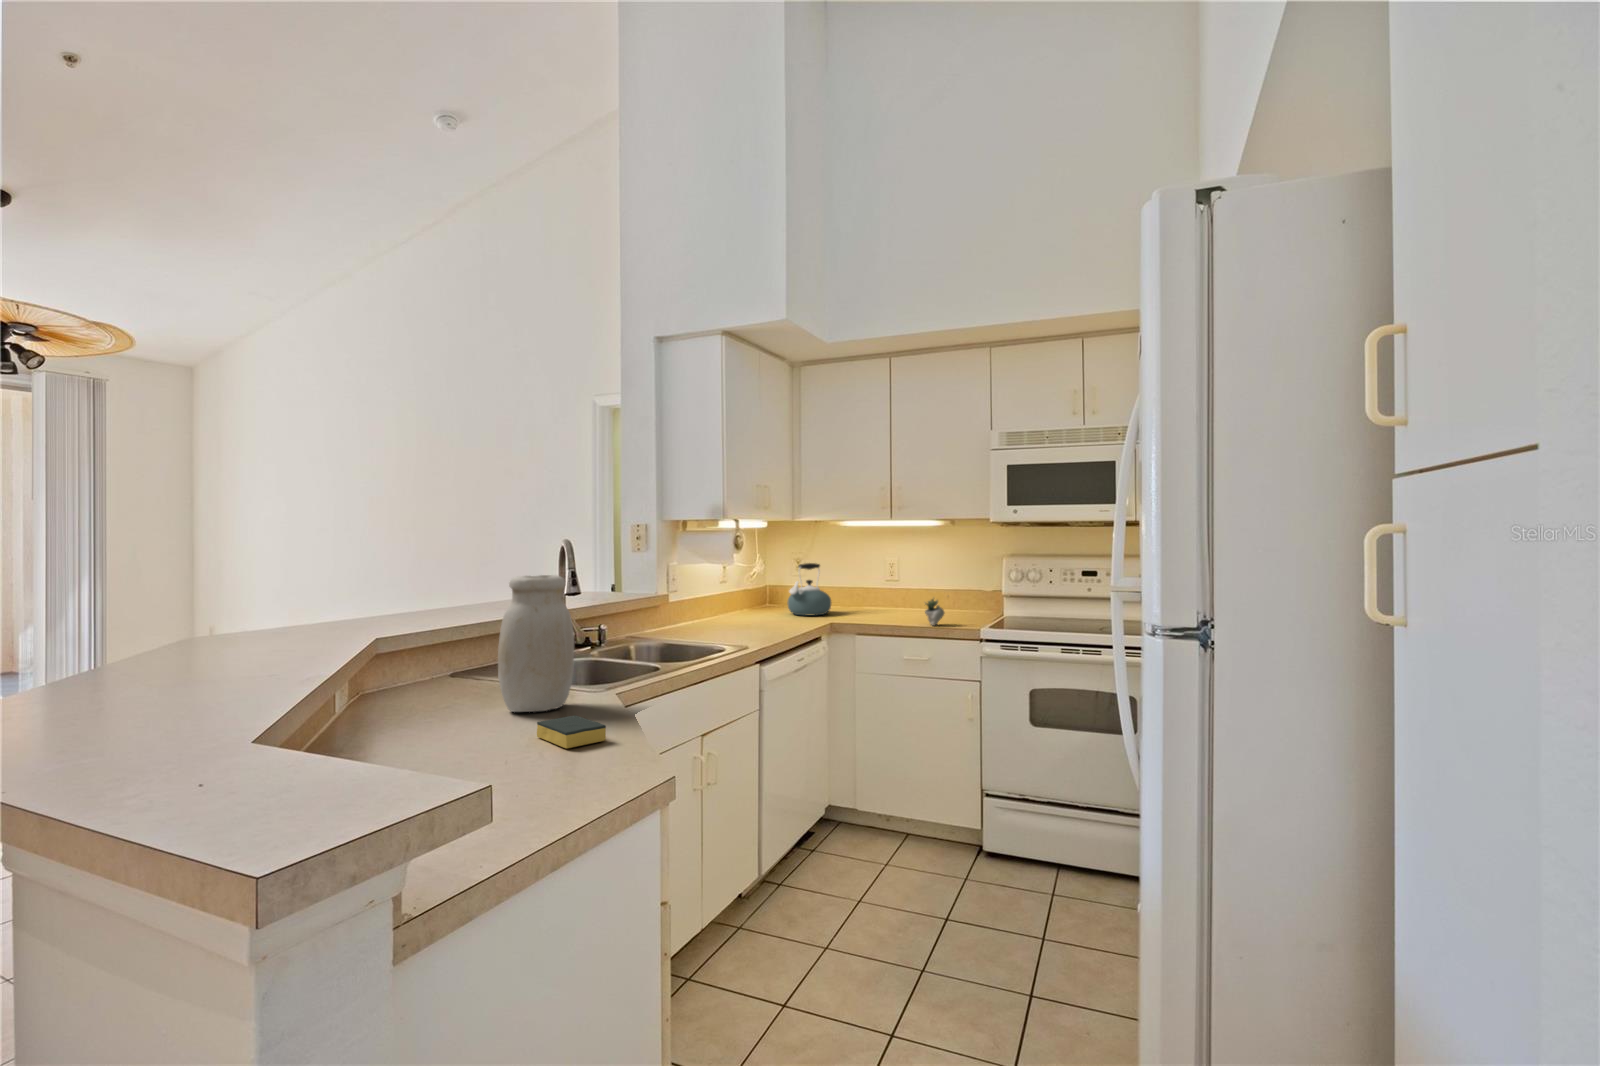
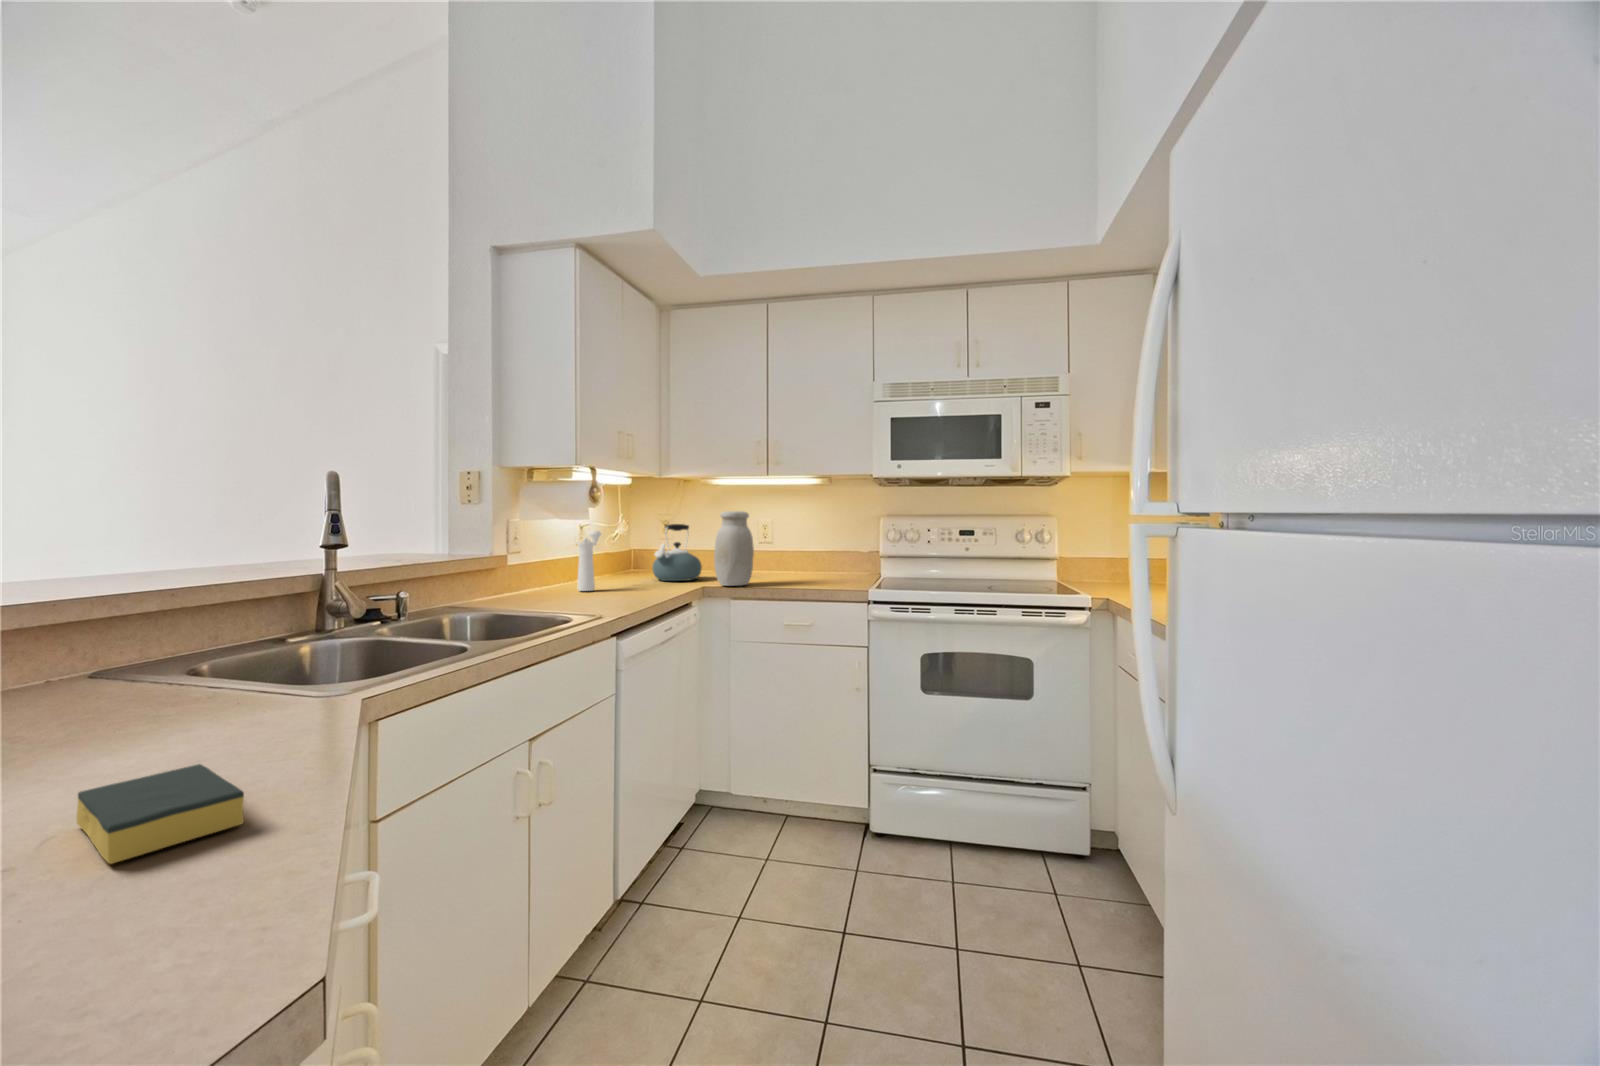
pepper mill: none [725,571,744,624] -> present [578,531,601,591]
jar: present [498,575,574,712] -> present [714,511,754,586]
succulent plant: present [925,598,944,626] -> none [805,556,833,589]

